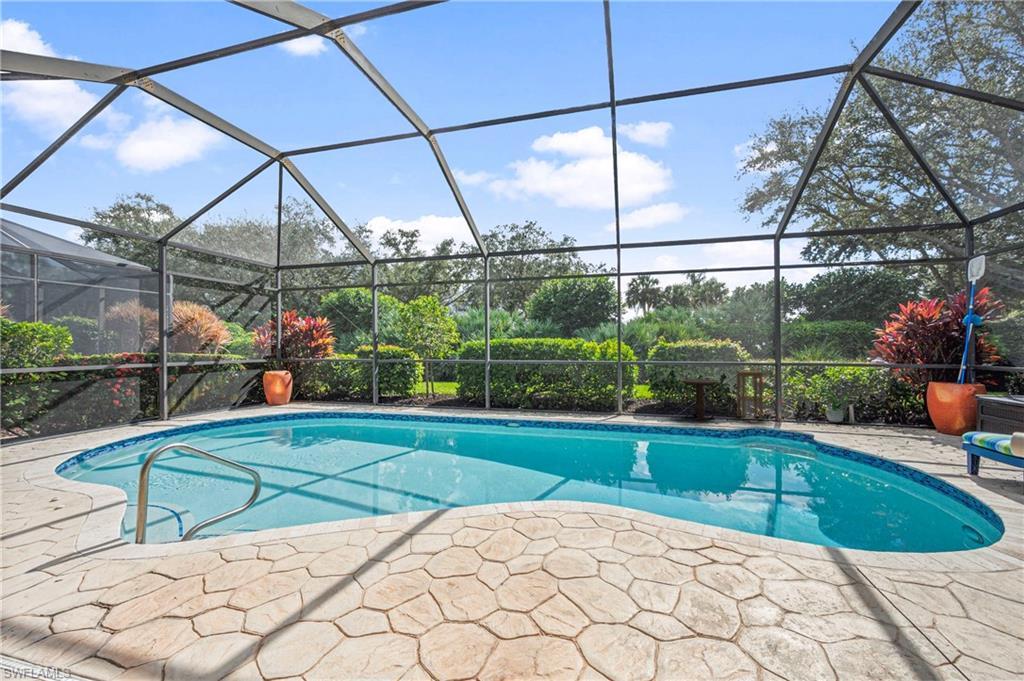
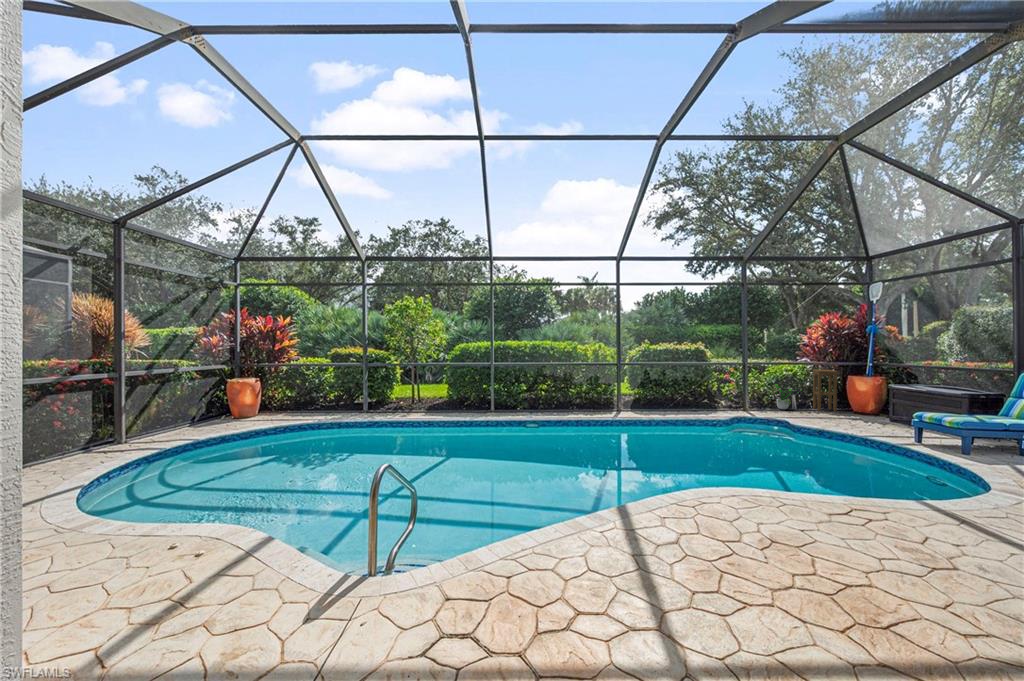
stool: present [737,371,763,420] -> present [813,370,838,412]
side table: present [681,379,719,420] -> none [669,377,702,412]

